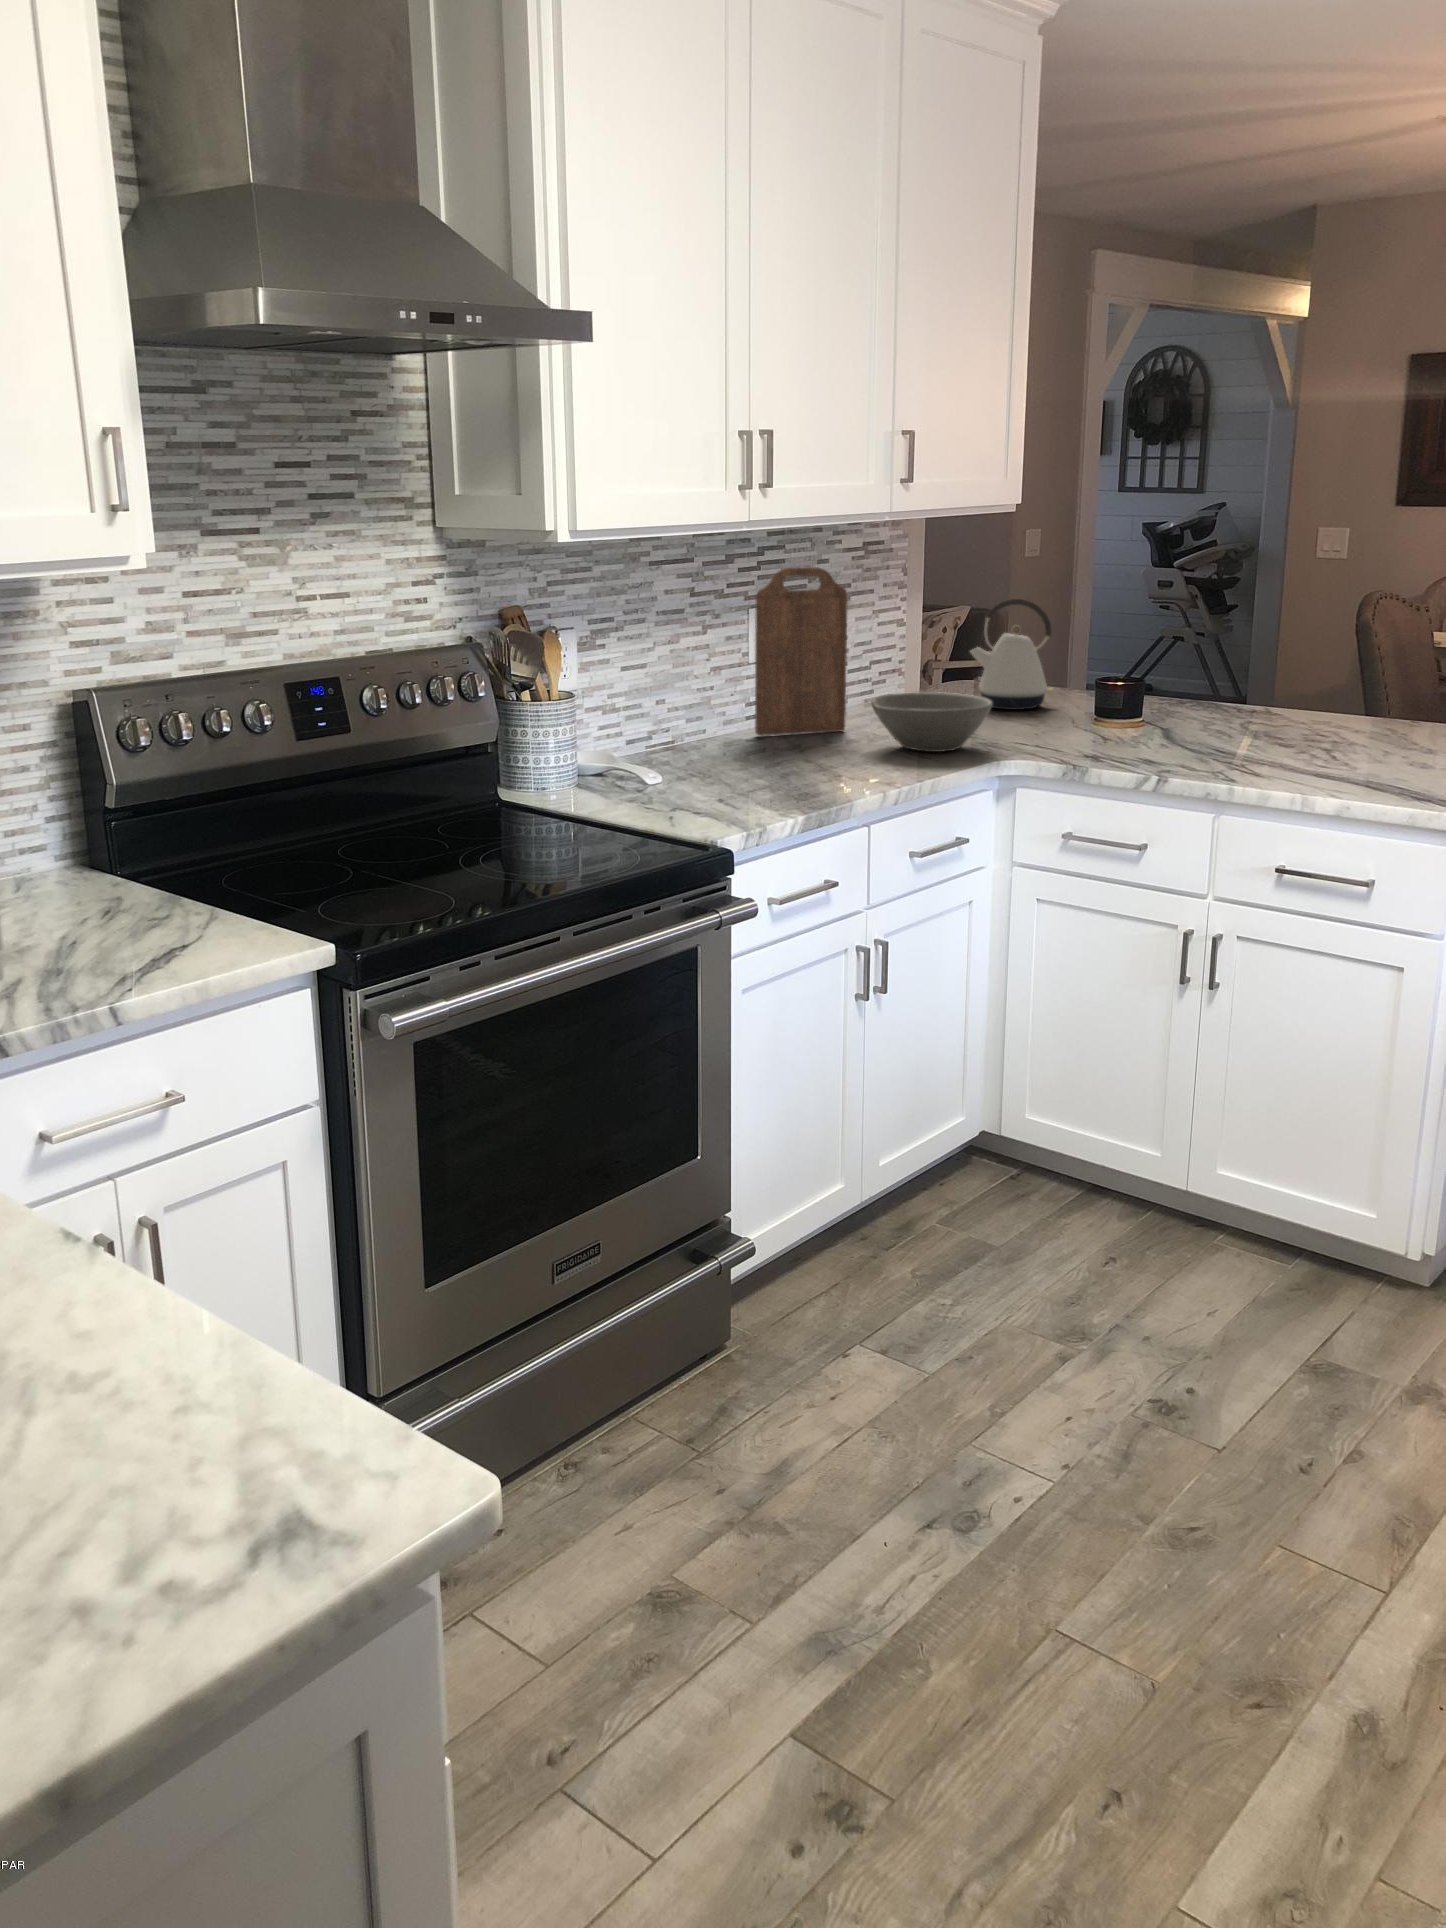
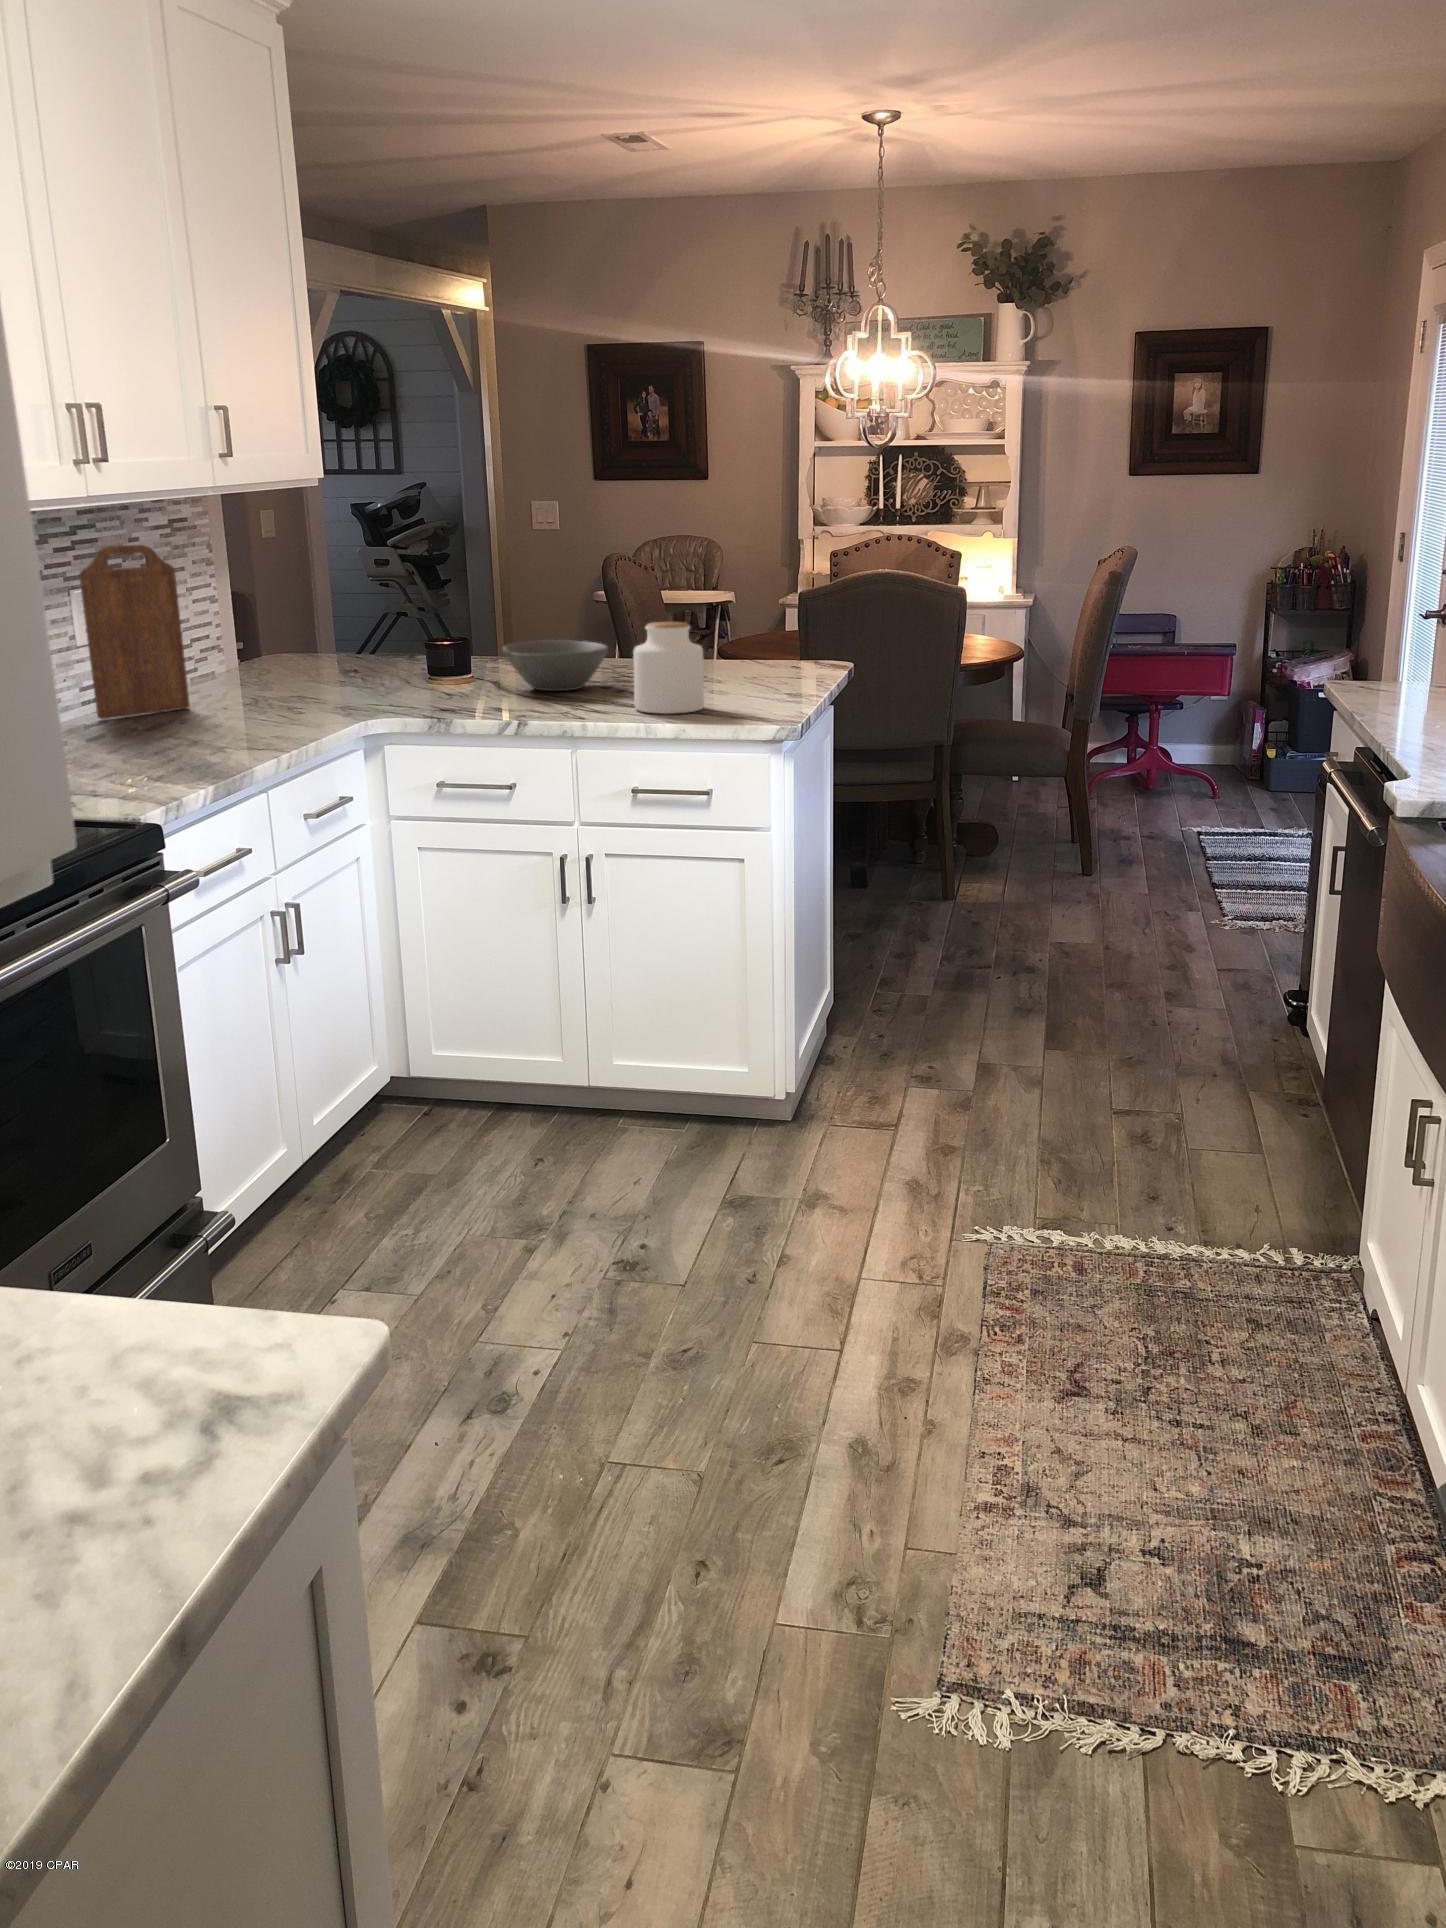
kettle: present [970,599,1053,710] -> none [289,571,375,677]
jar: none [1308,675,1403,783] -> present [633,622,704,714]
bowl: present [871,692,993,752] -> present [503,640,608,691]

